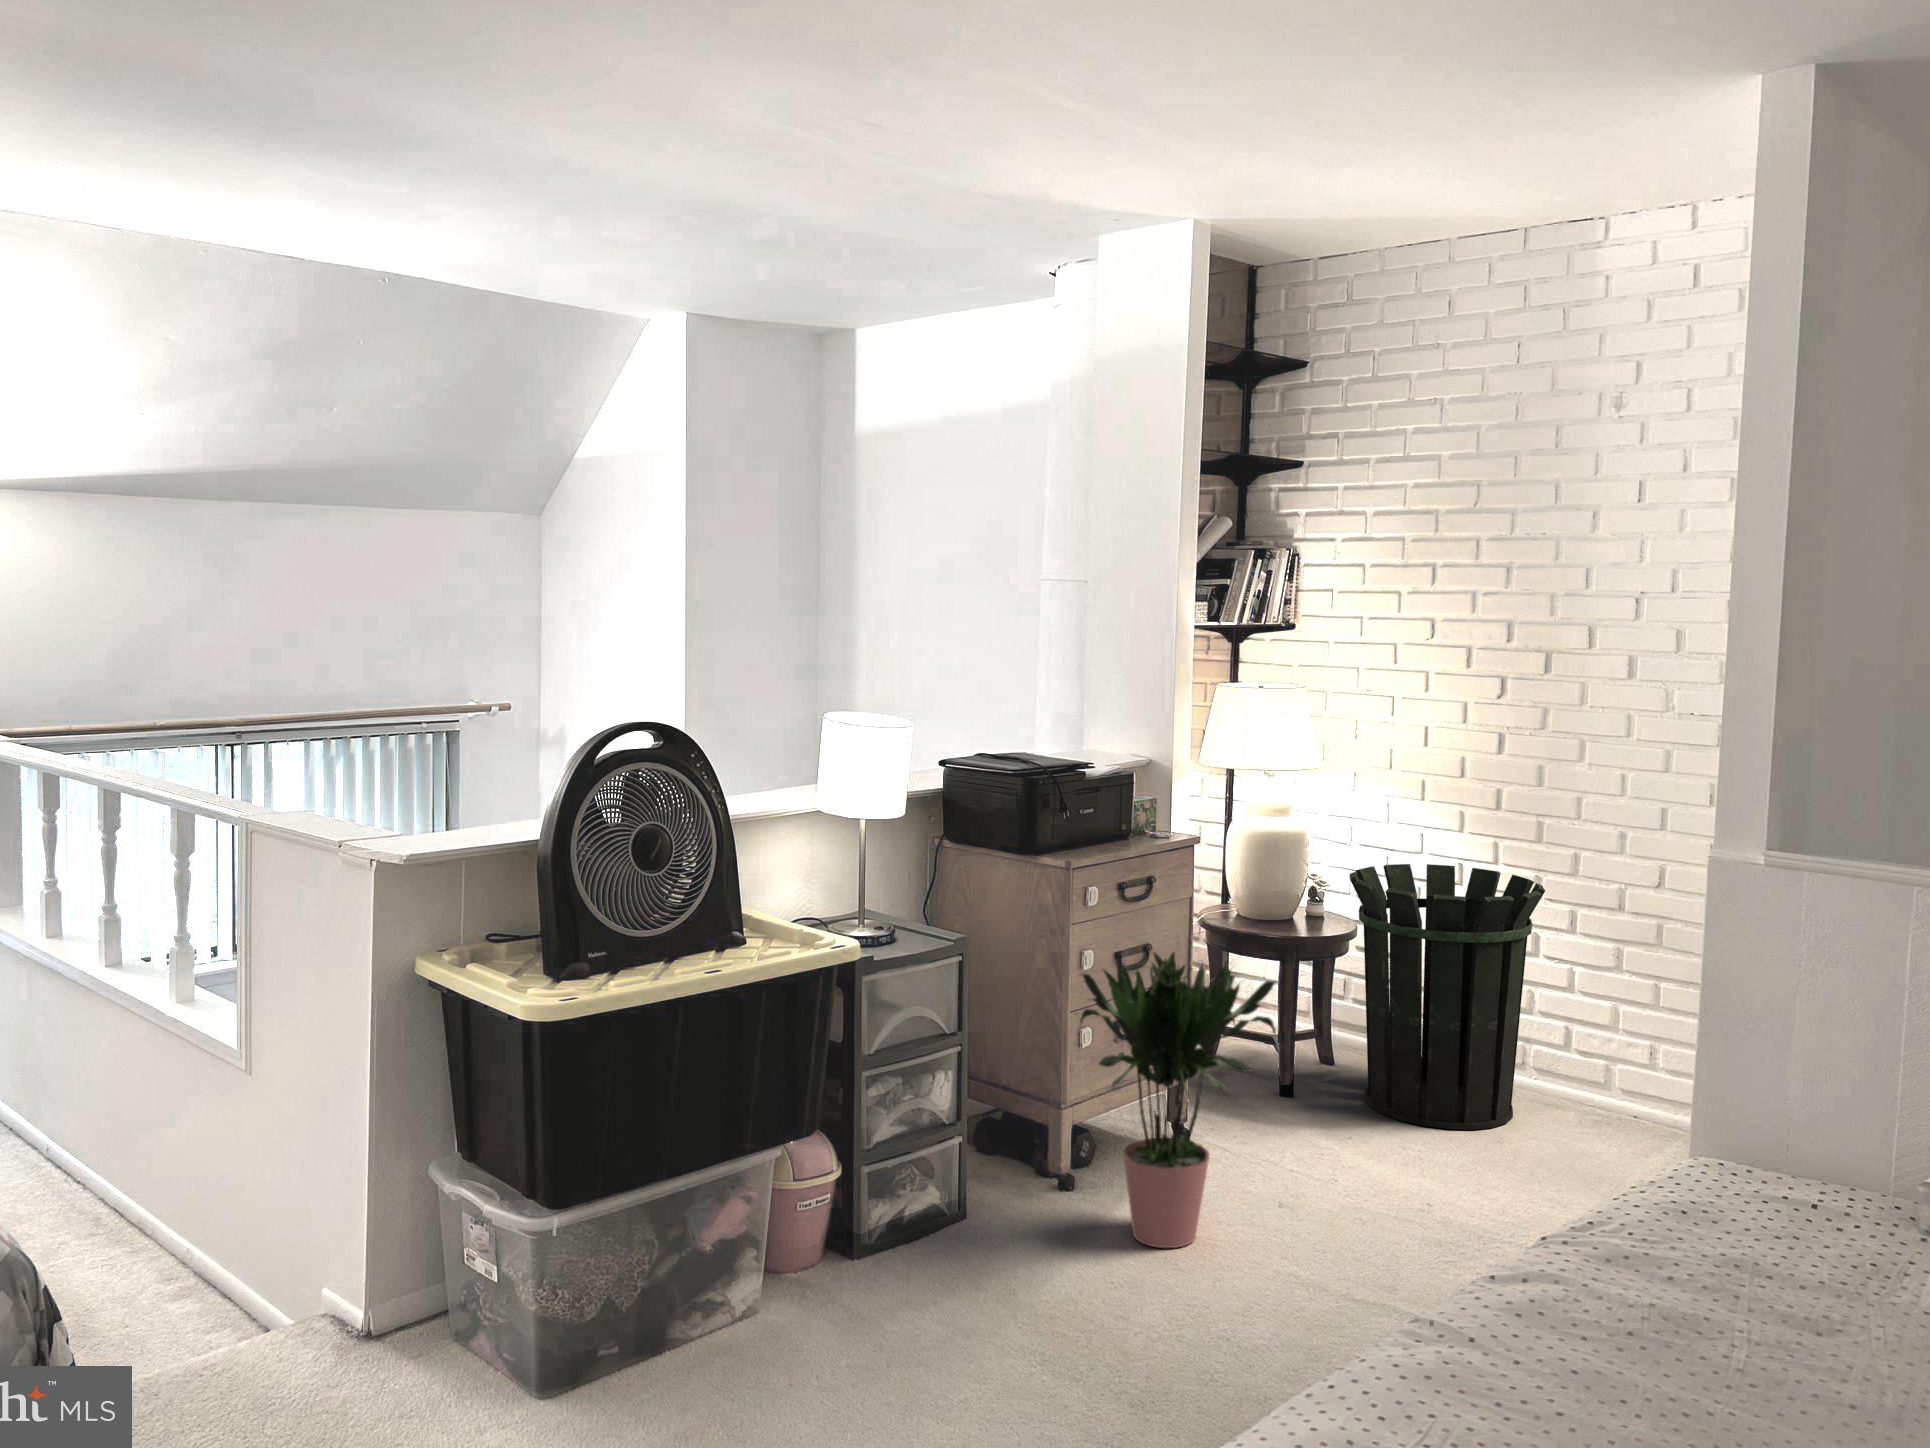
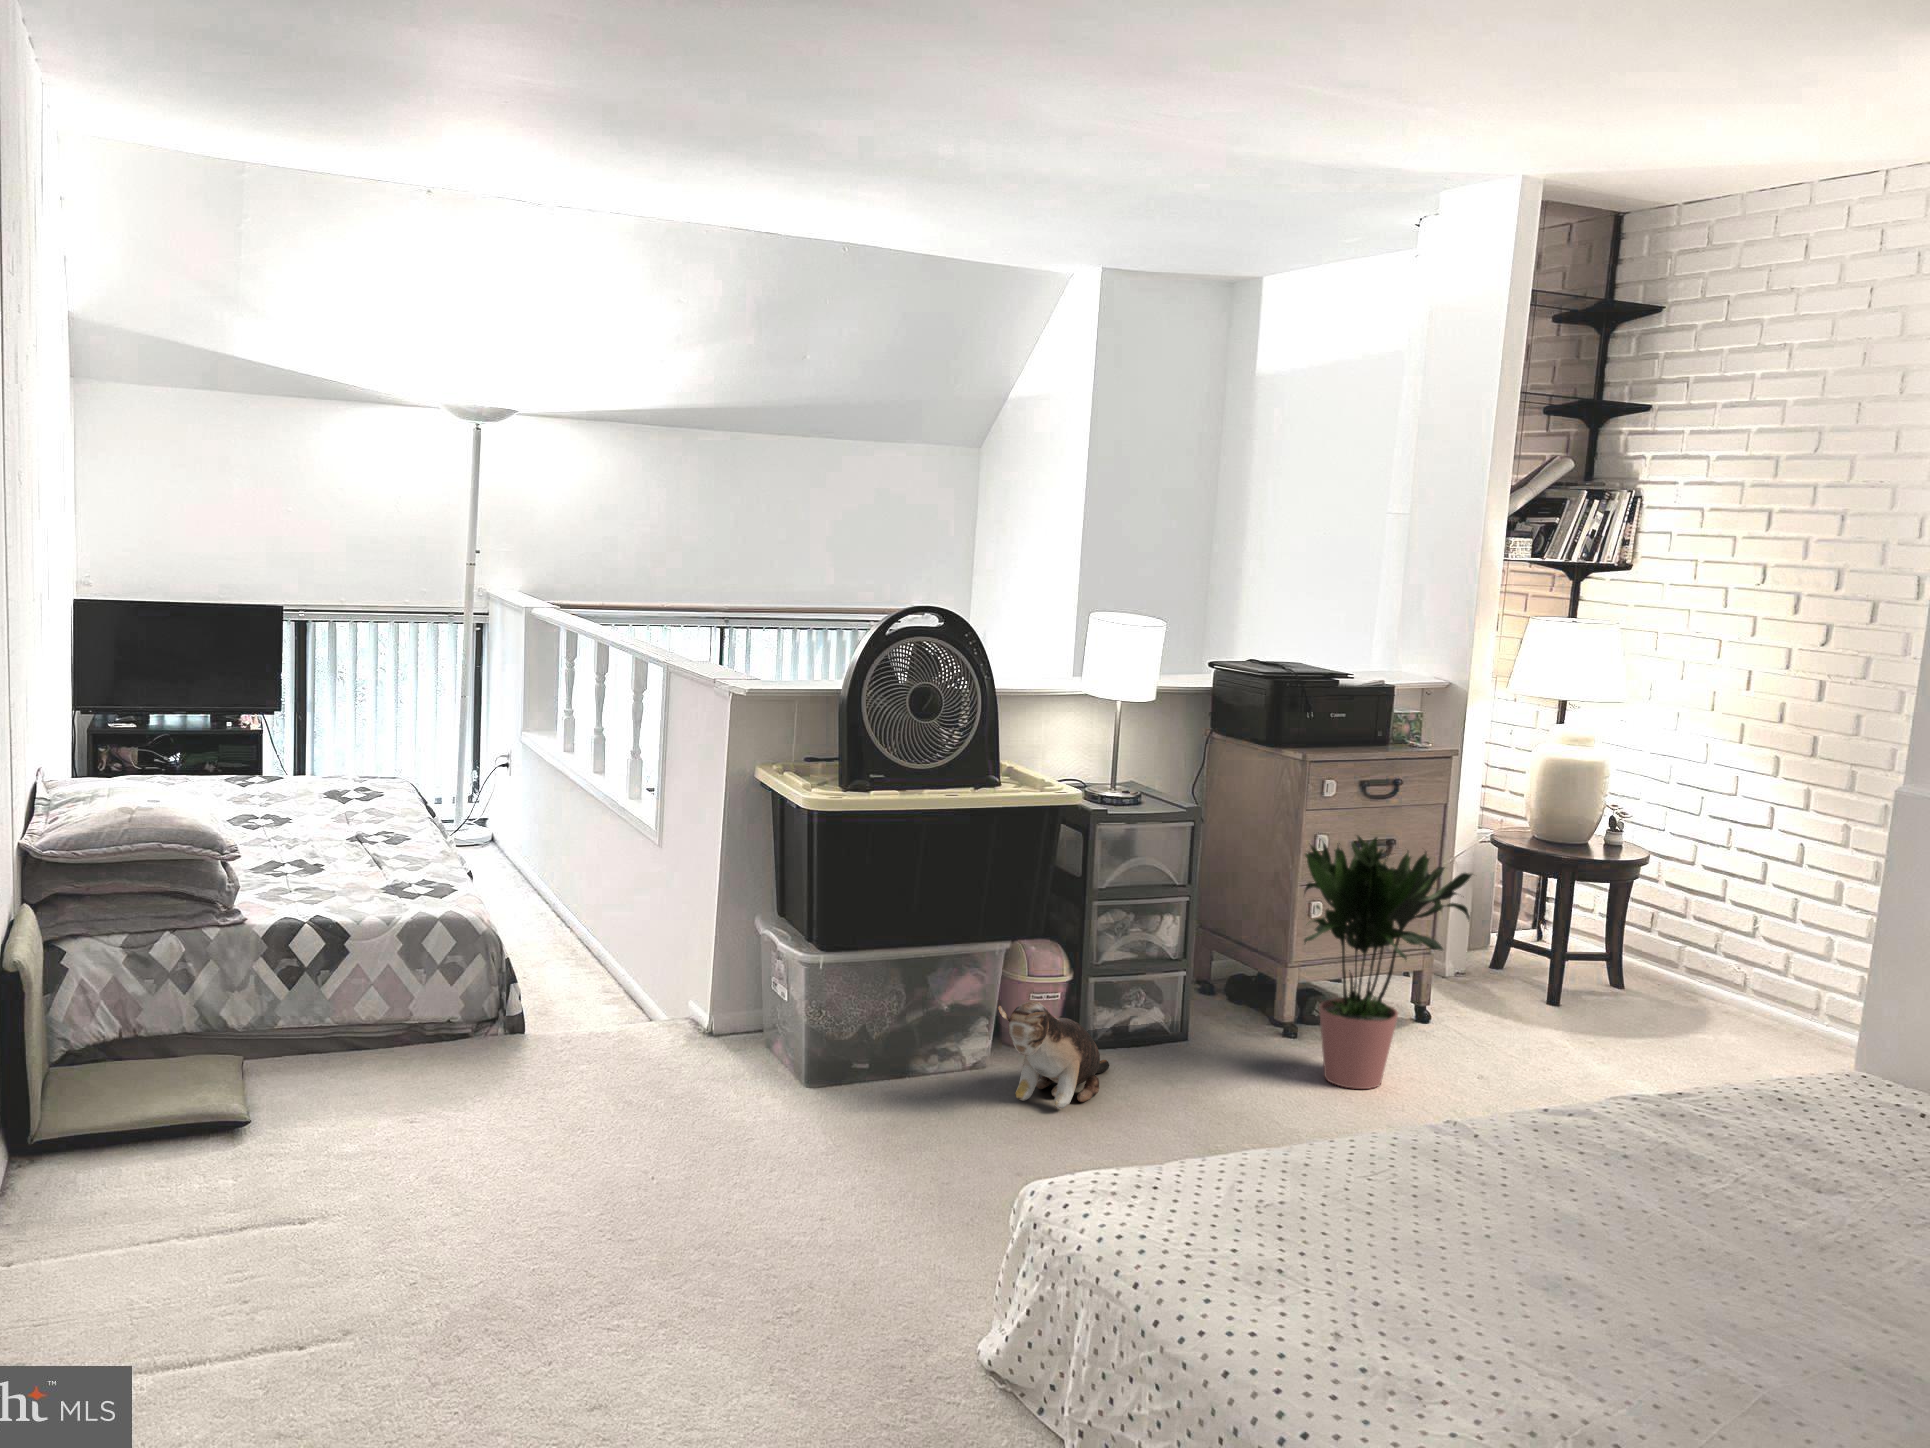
waste bin: present [1350,864,1545,1130] -> none [1631,801,1836,1059]
plush toy: none [799,1223,912,1356] -> present [998,1001,1110,1108]

